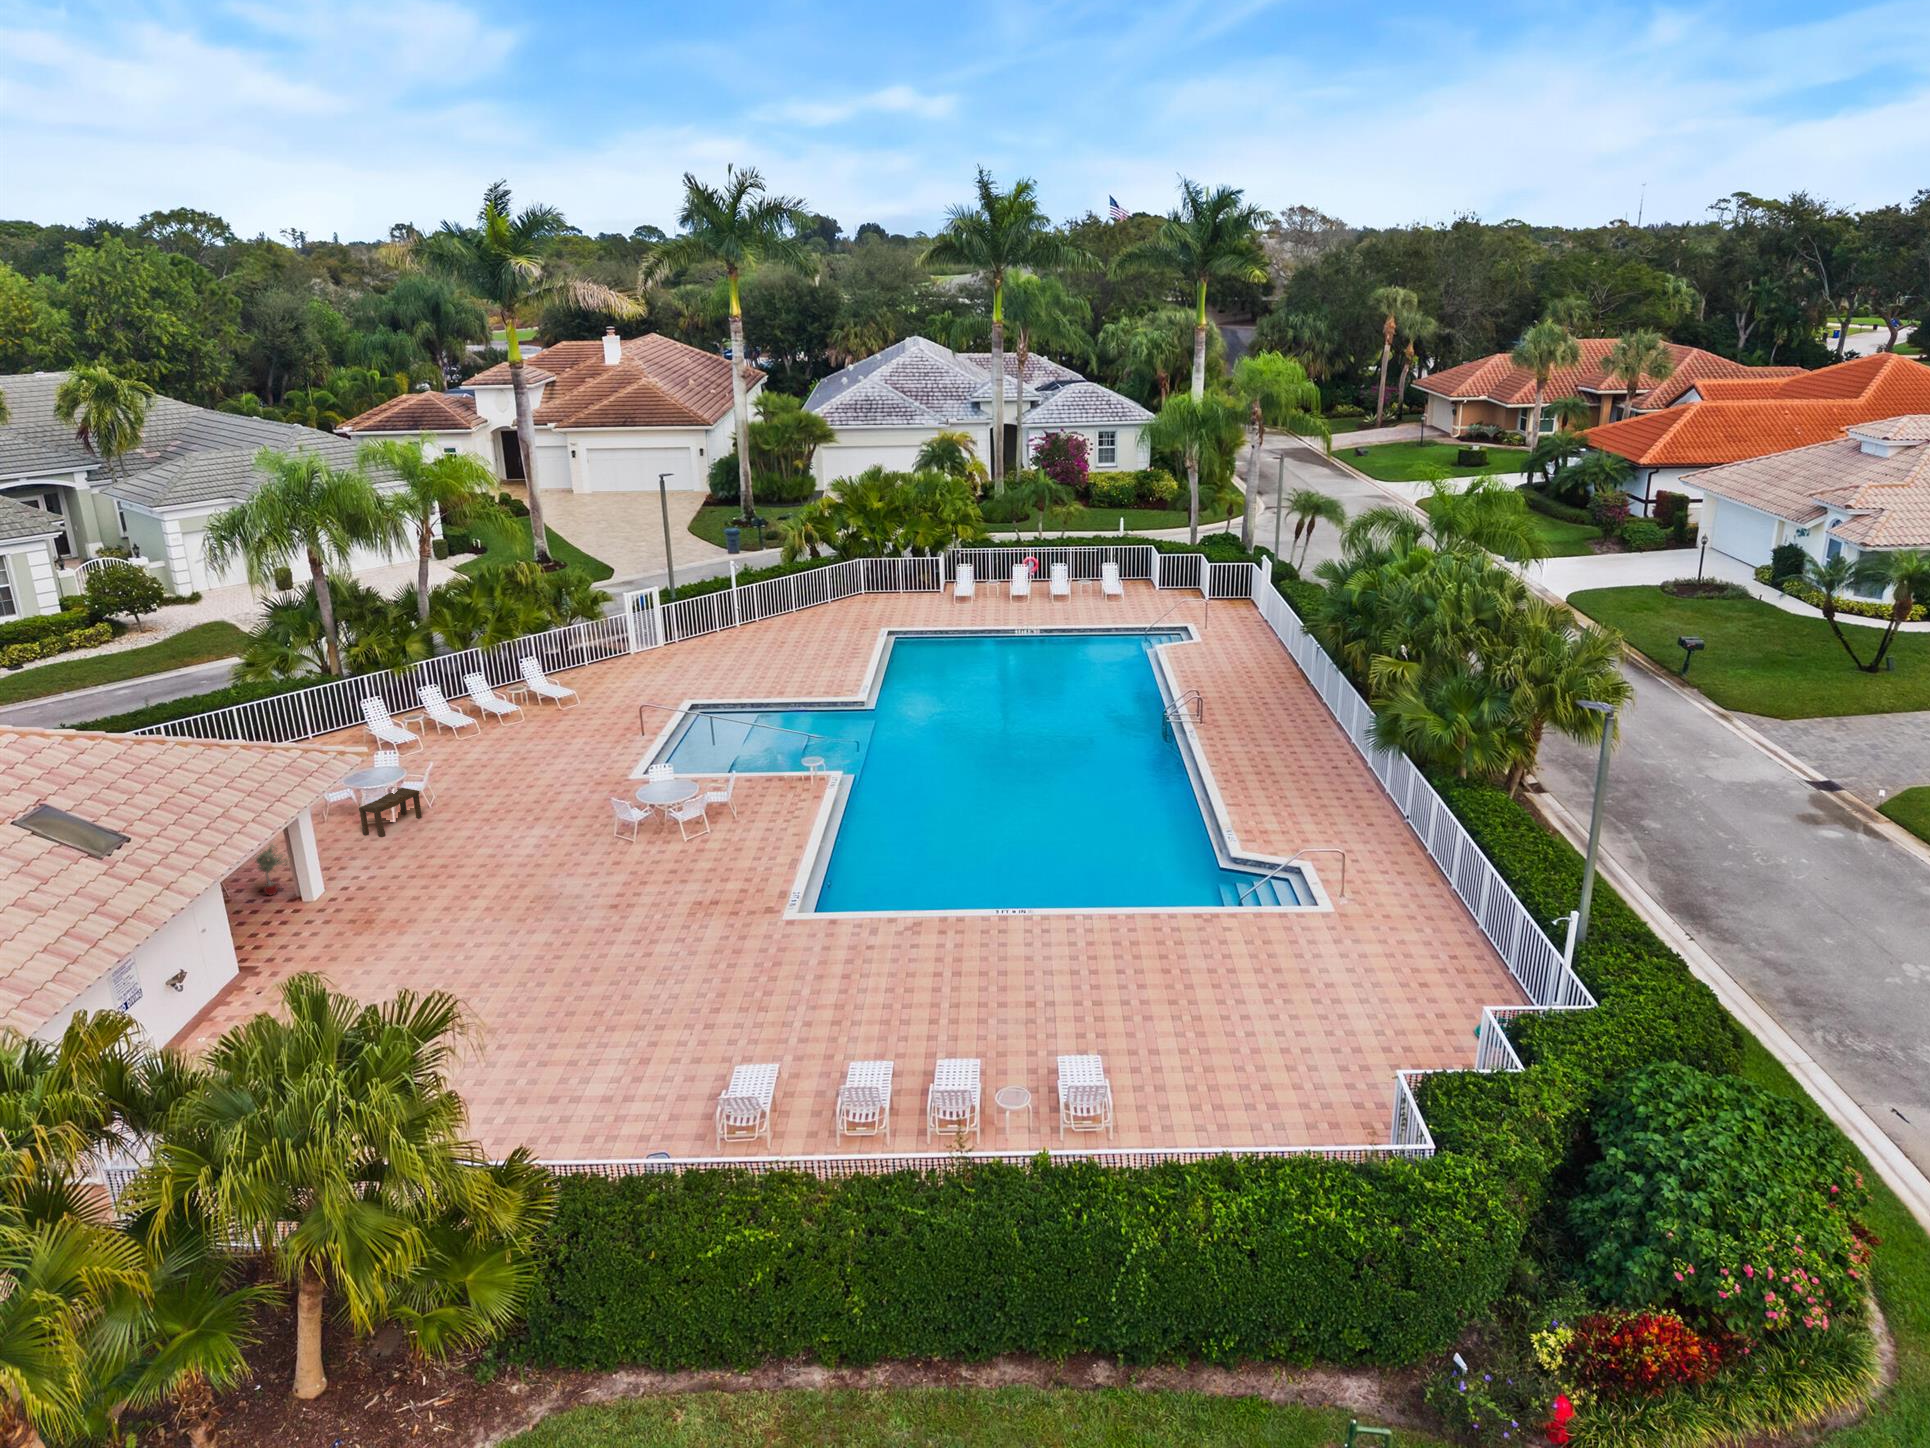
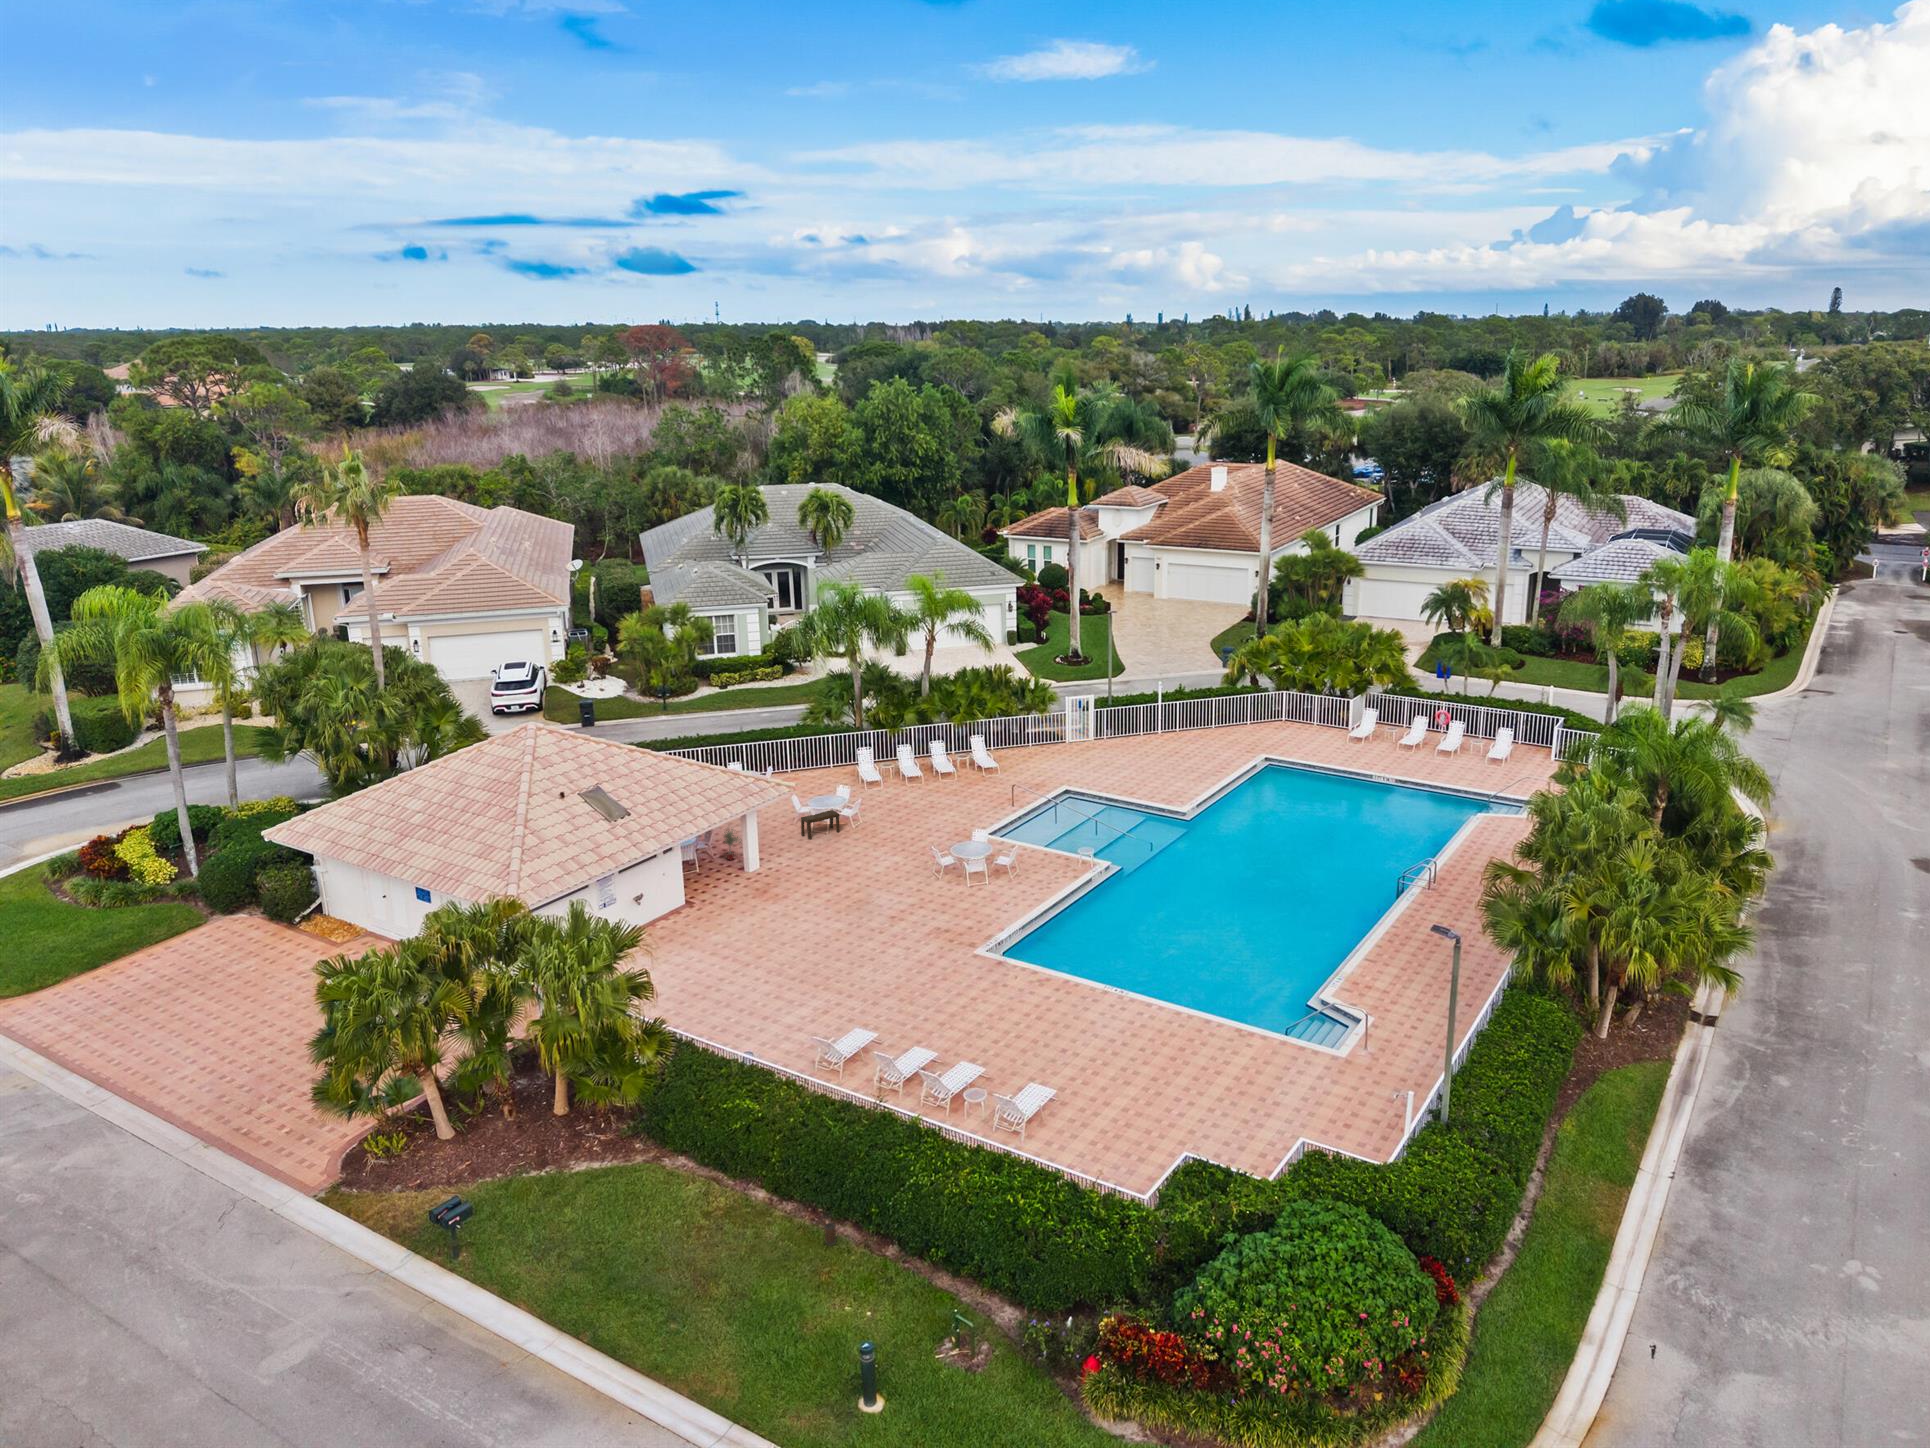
watering can: none [948,1356,989,1399] -> present [824,1217,837,1246]

